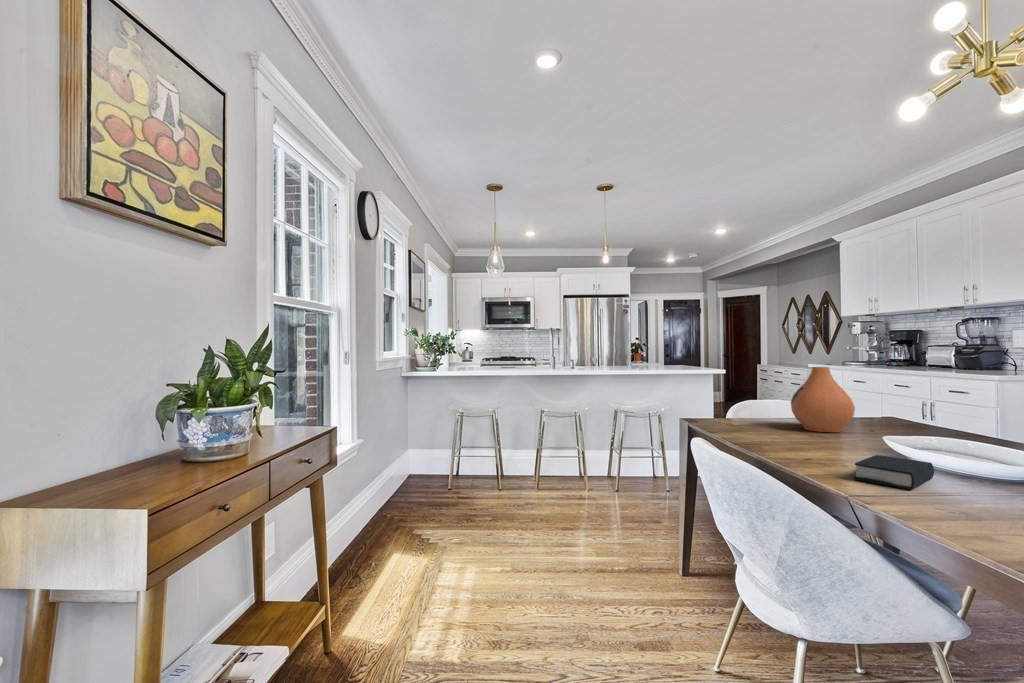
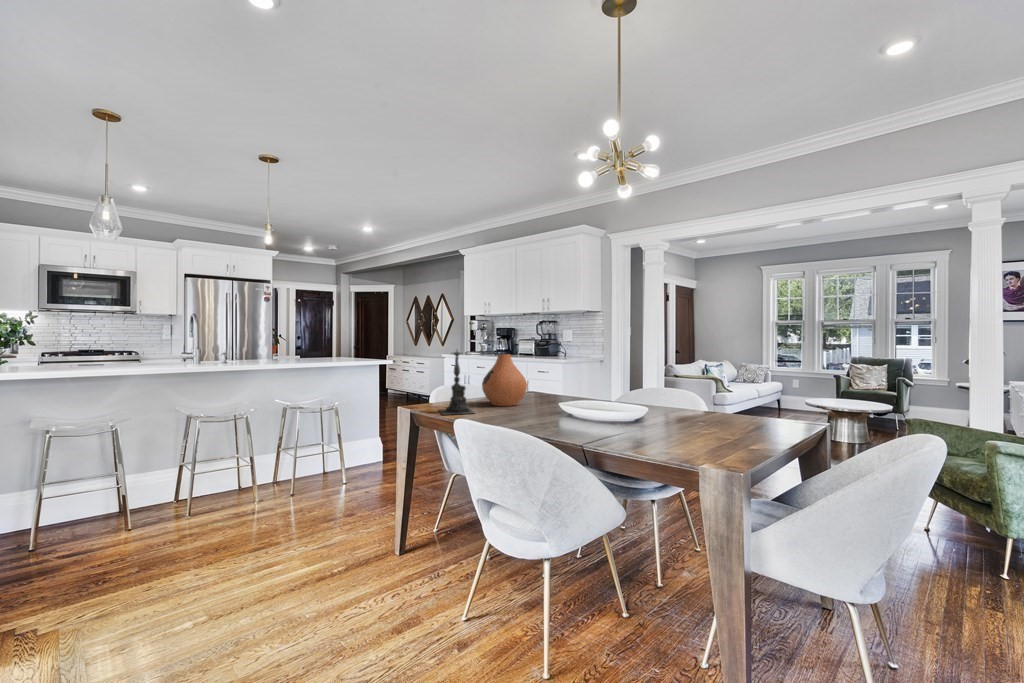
candle holder: none [723,353,767,436] -> present [439,350,474,415]
book: present [853,455,934,490] -> none [565,415,601,435]

